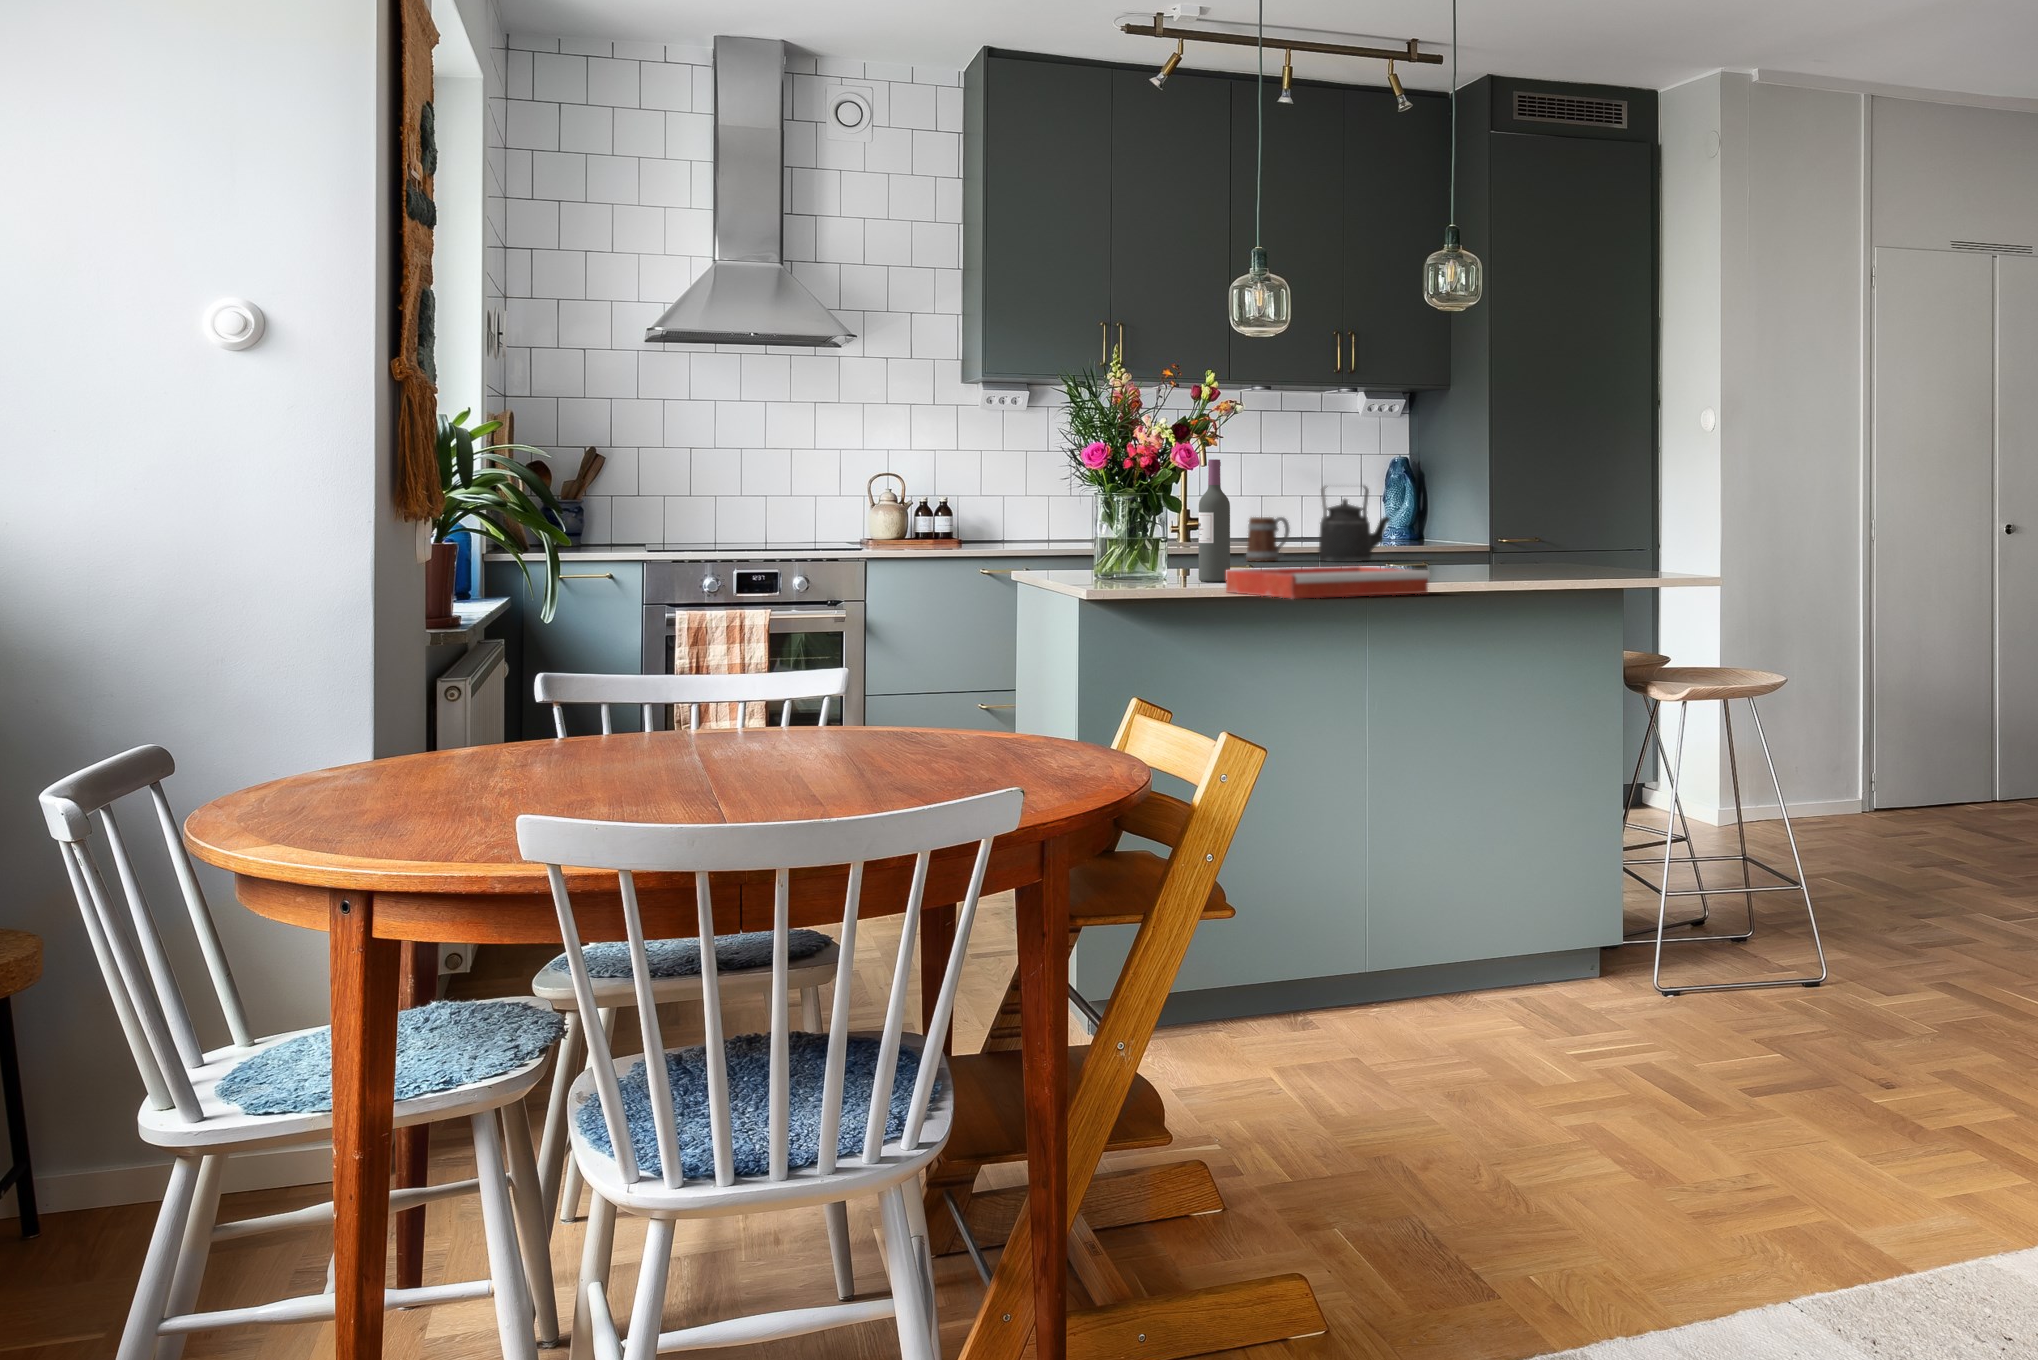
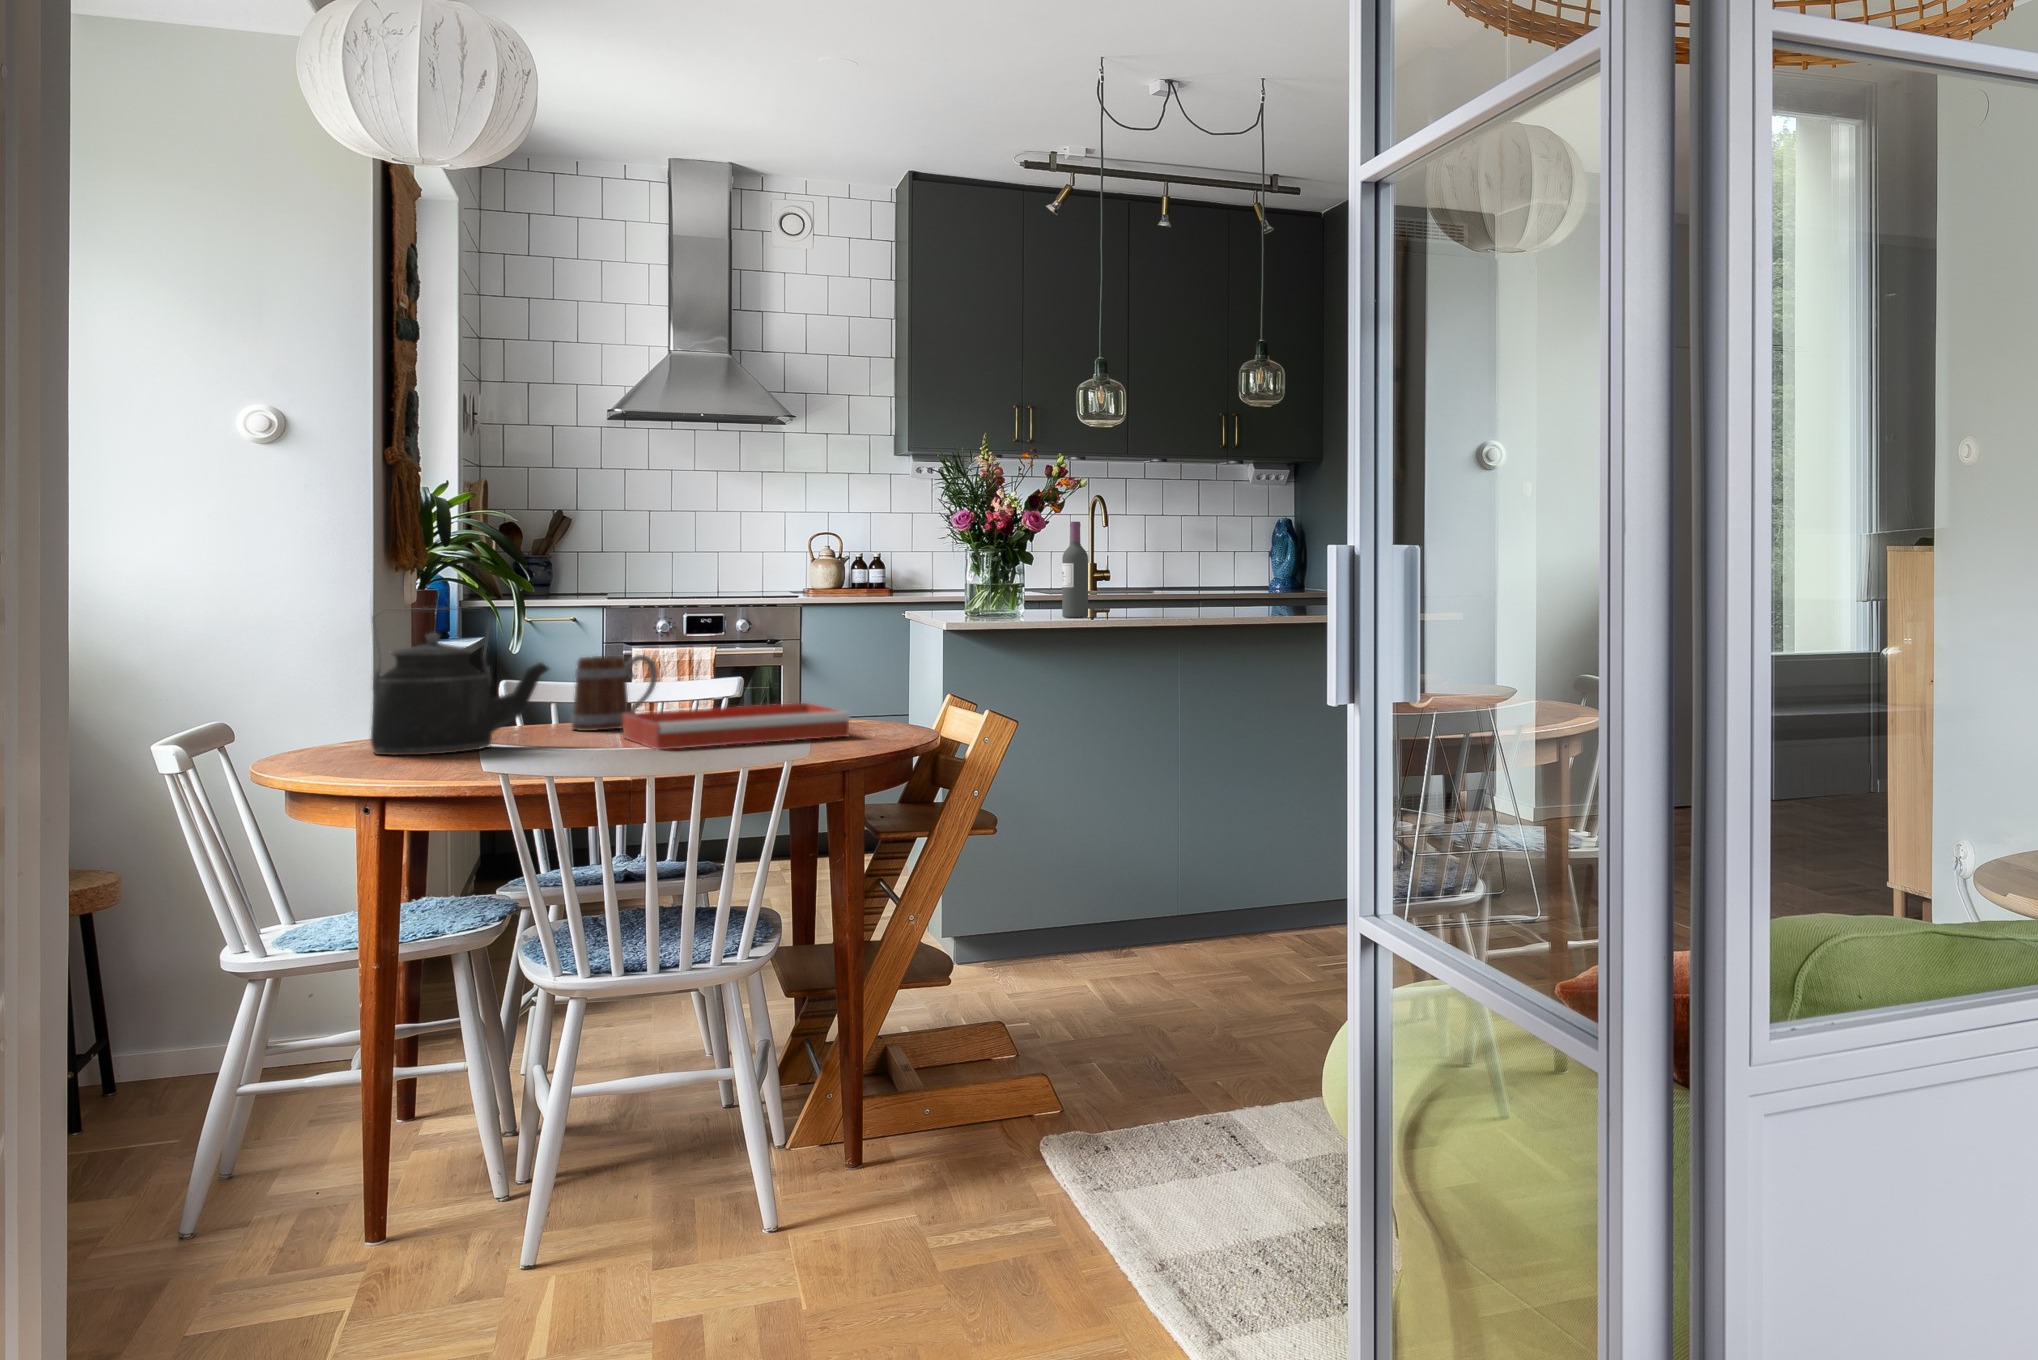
kettle: present [1319,486,1390,562] -> present [371,607,549,756]
mug: present [1246,517,1289,561] -> present [571,655,657,731]
tray: present [1226,566,1430,598] -> present [623,703,850,750]

